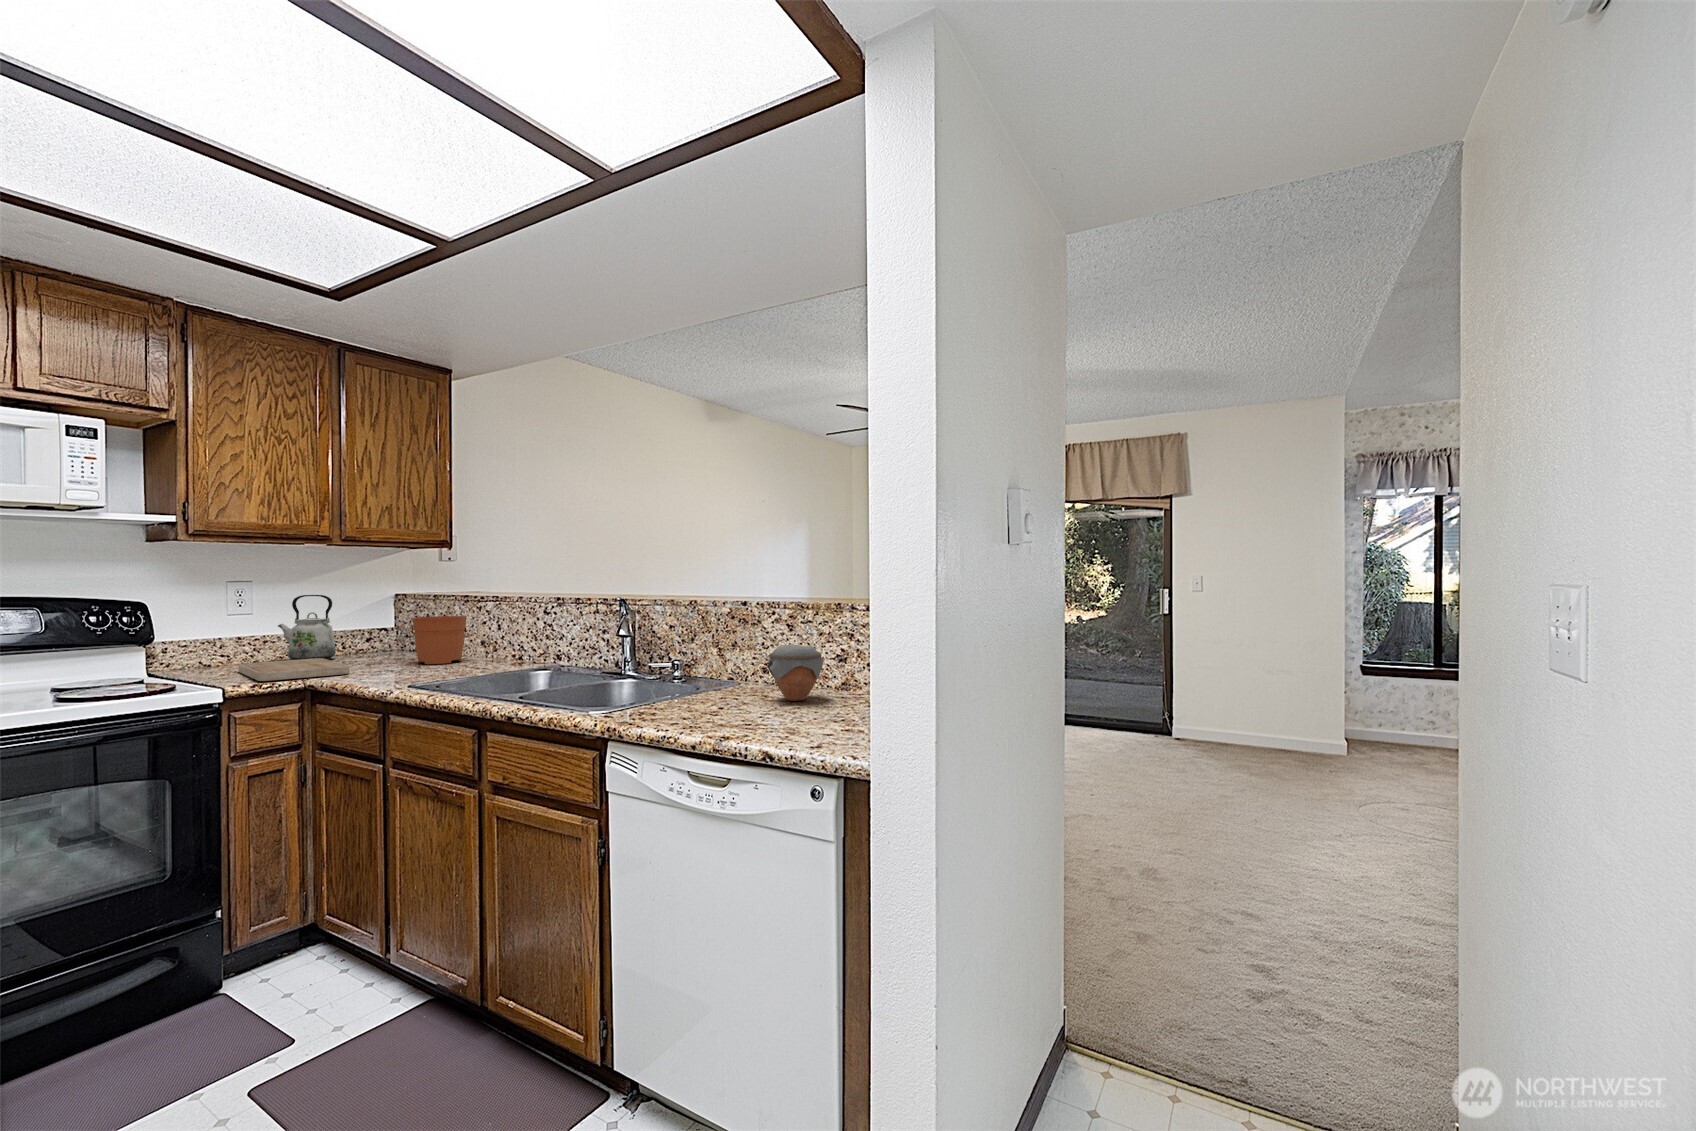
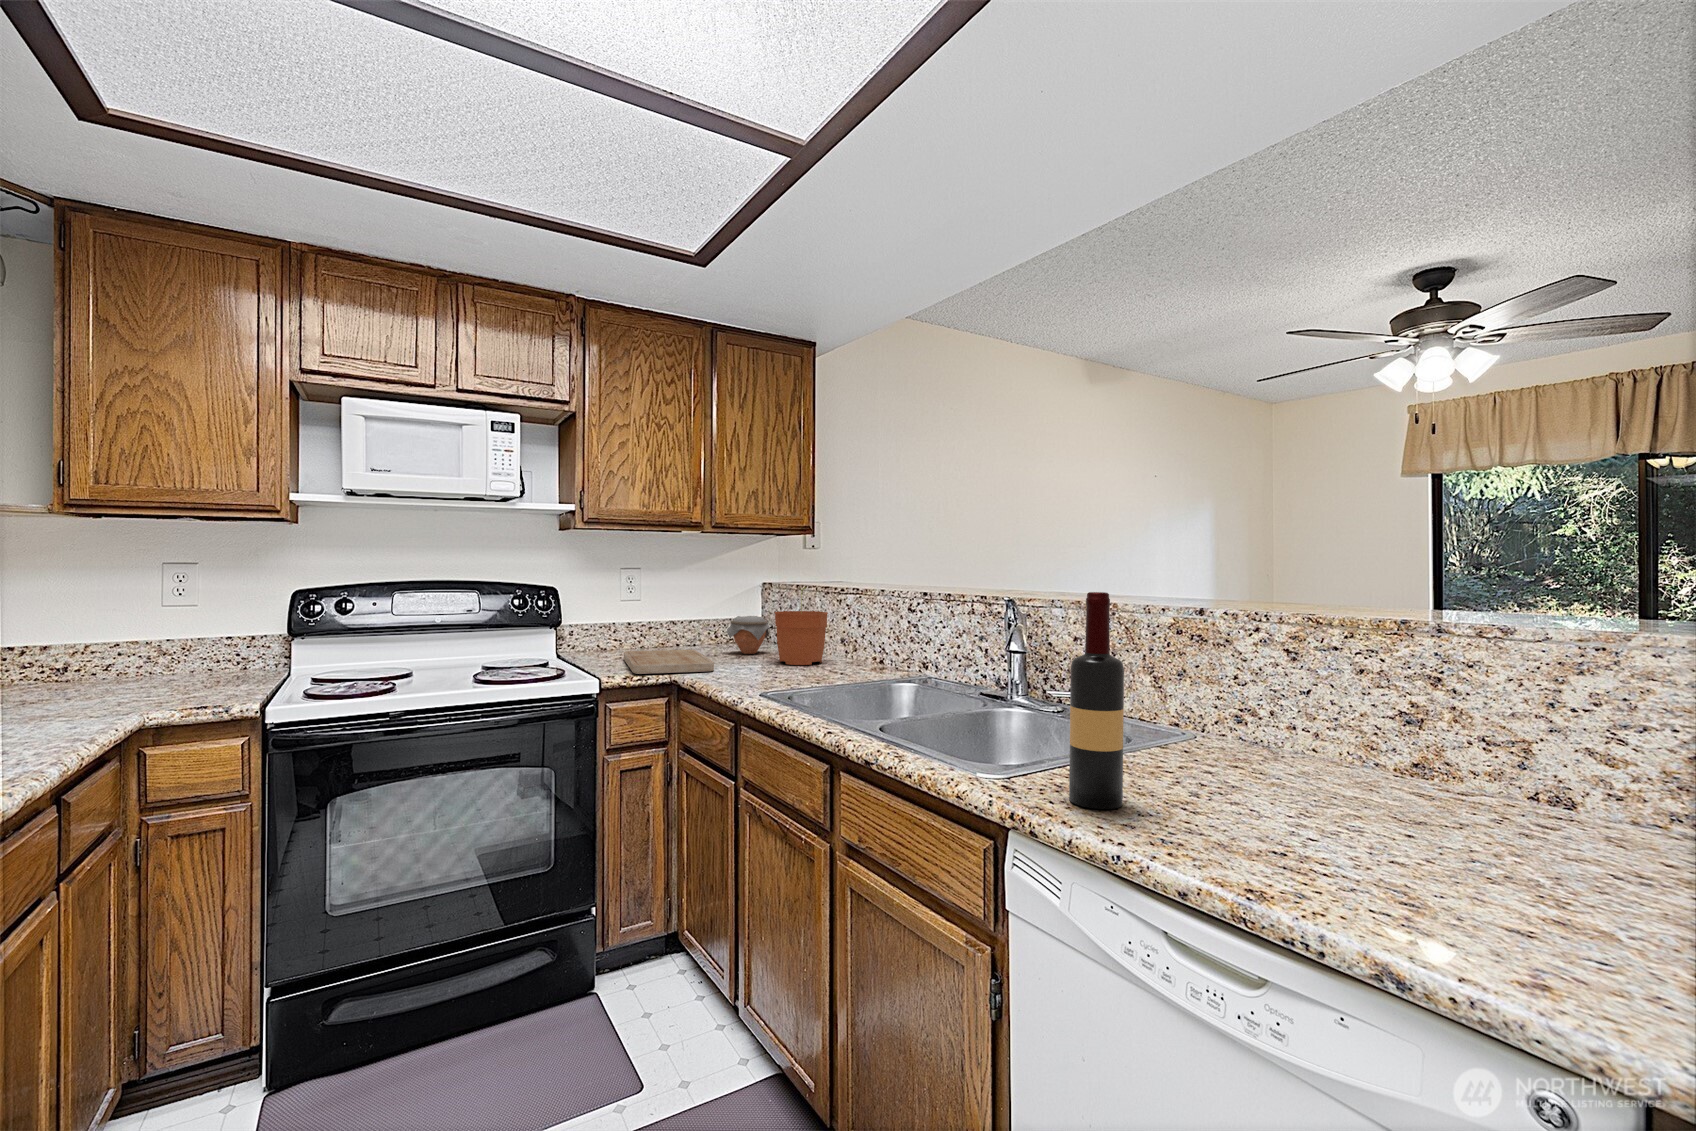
wine bottle: none [653,584,686,721] -> present [1069,592,1124,809]
kettle: present [278,595,336,660] -> none [660,583,708,651]
jar: present [767,645,824,701] -> present [727,616,770,654]

